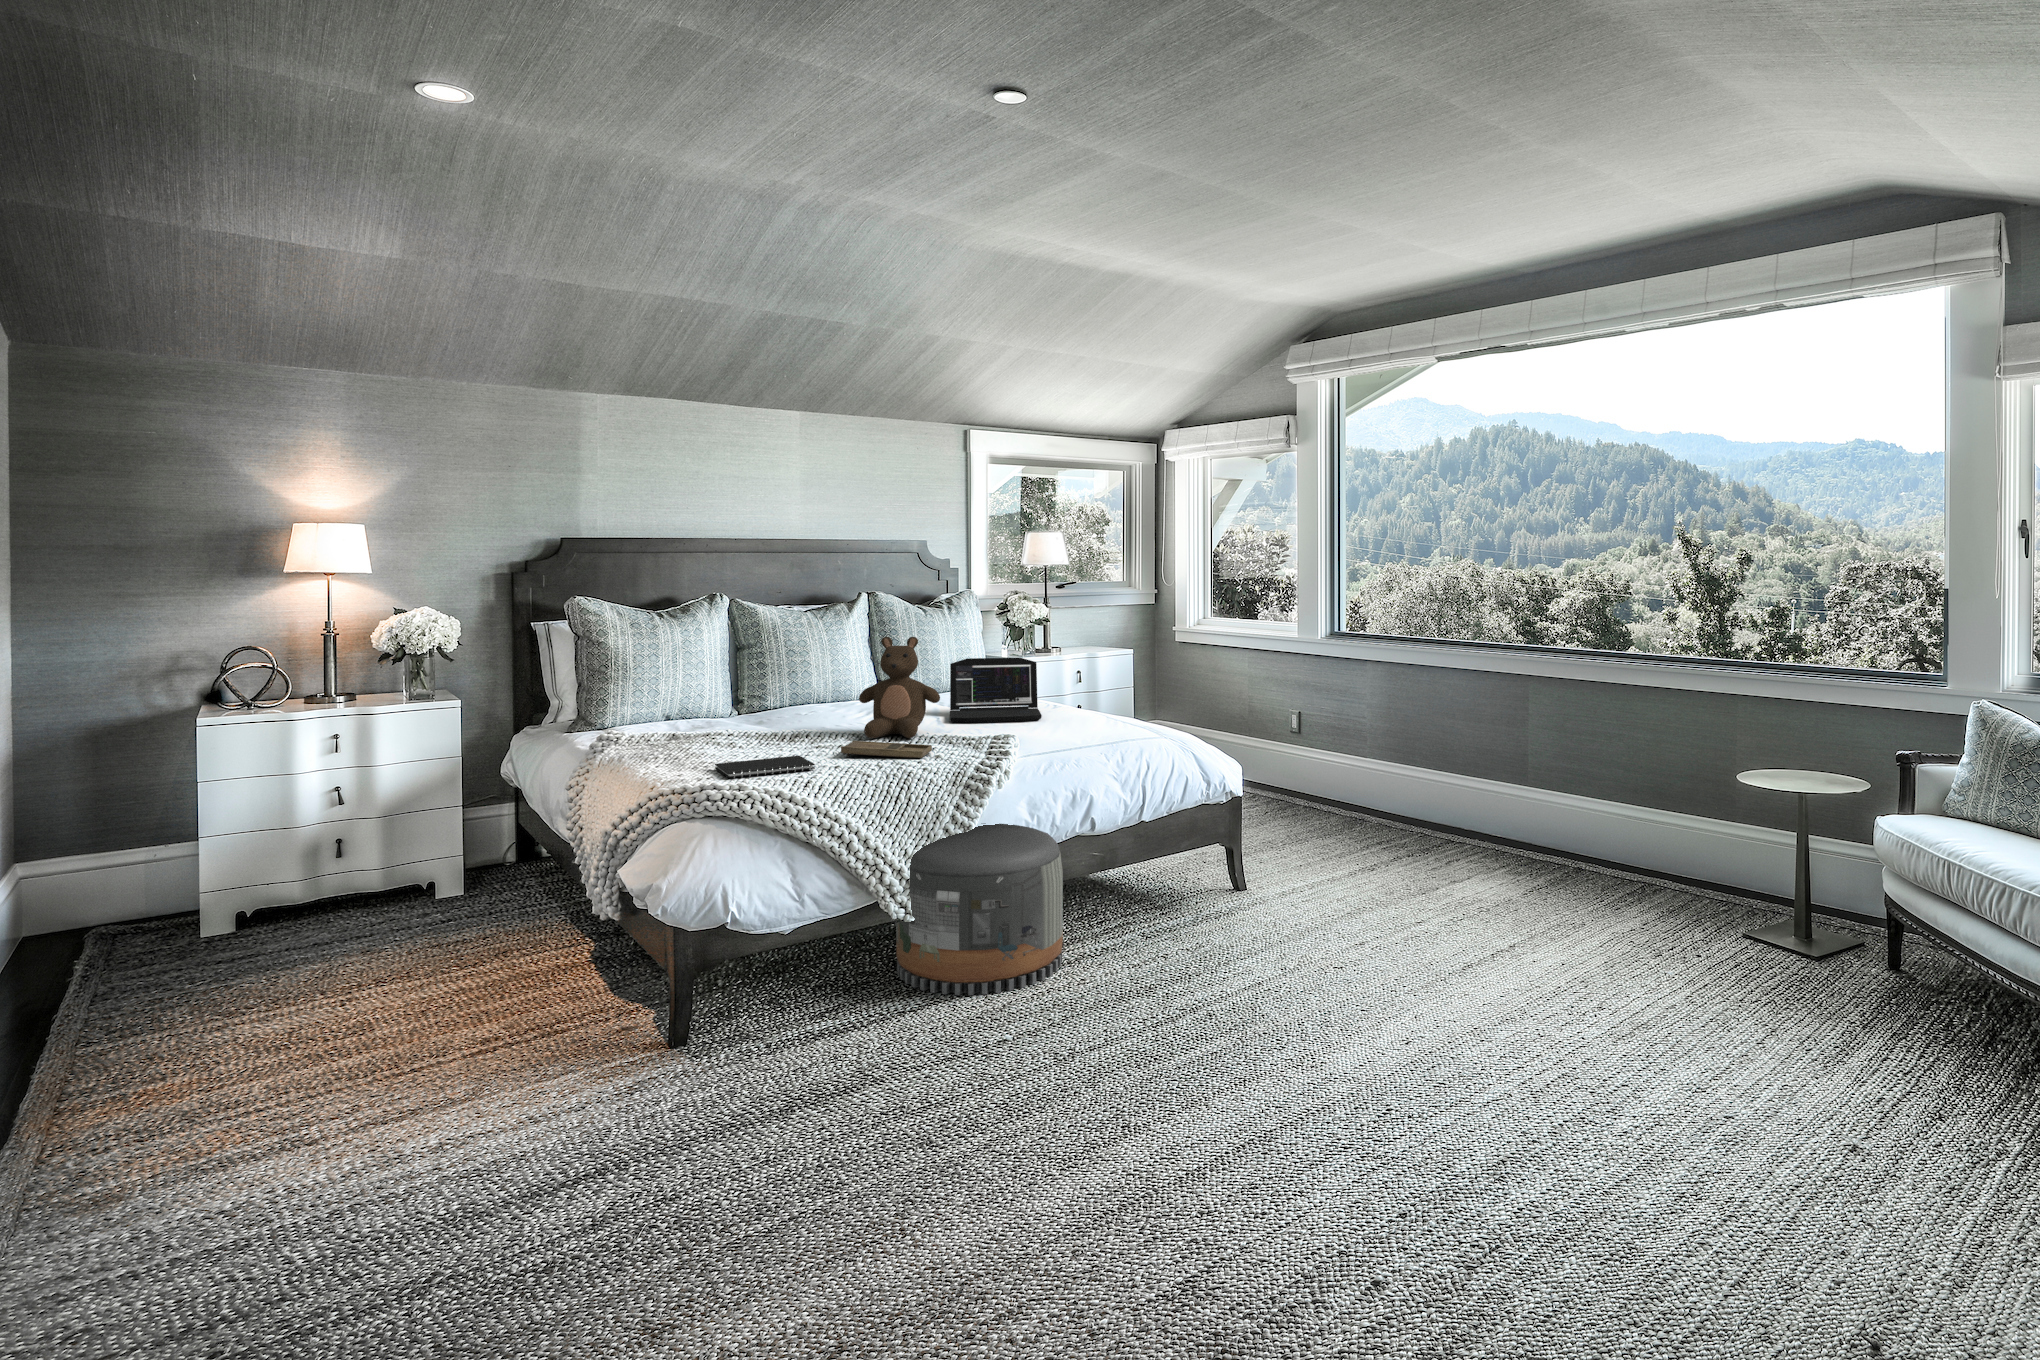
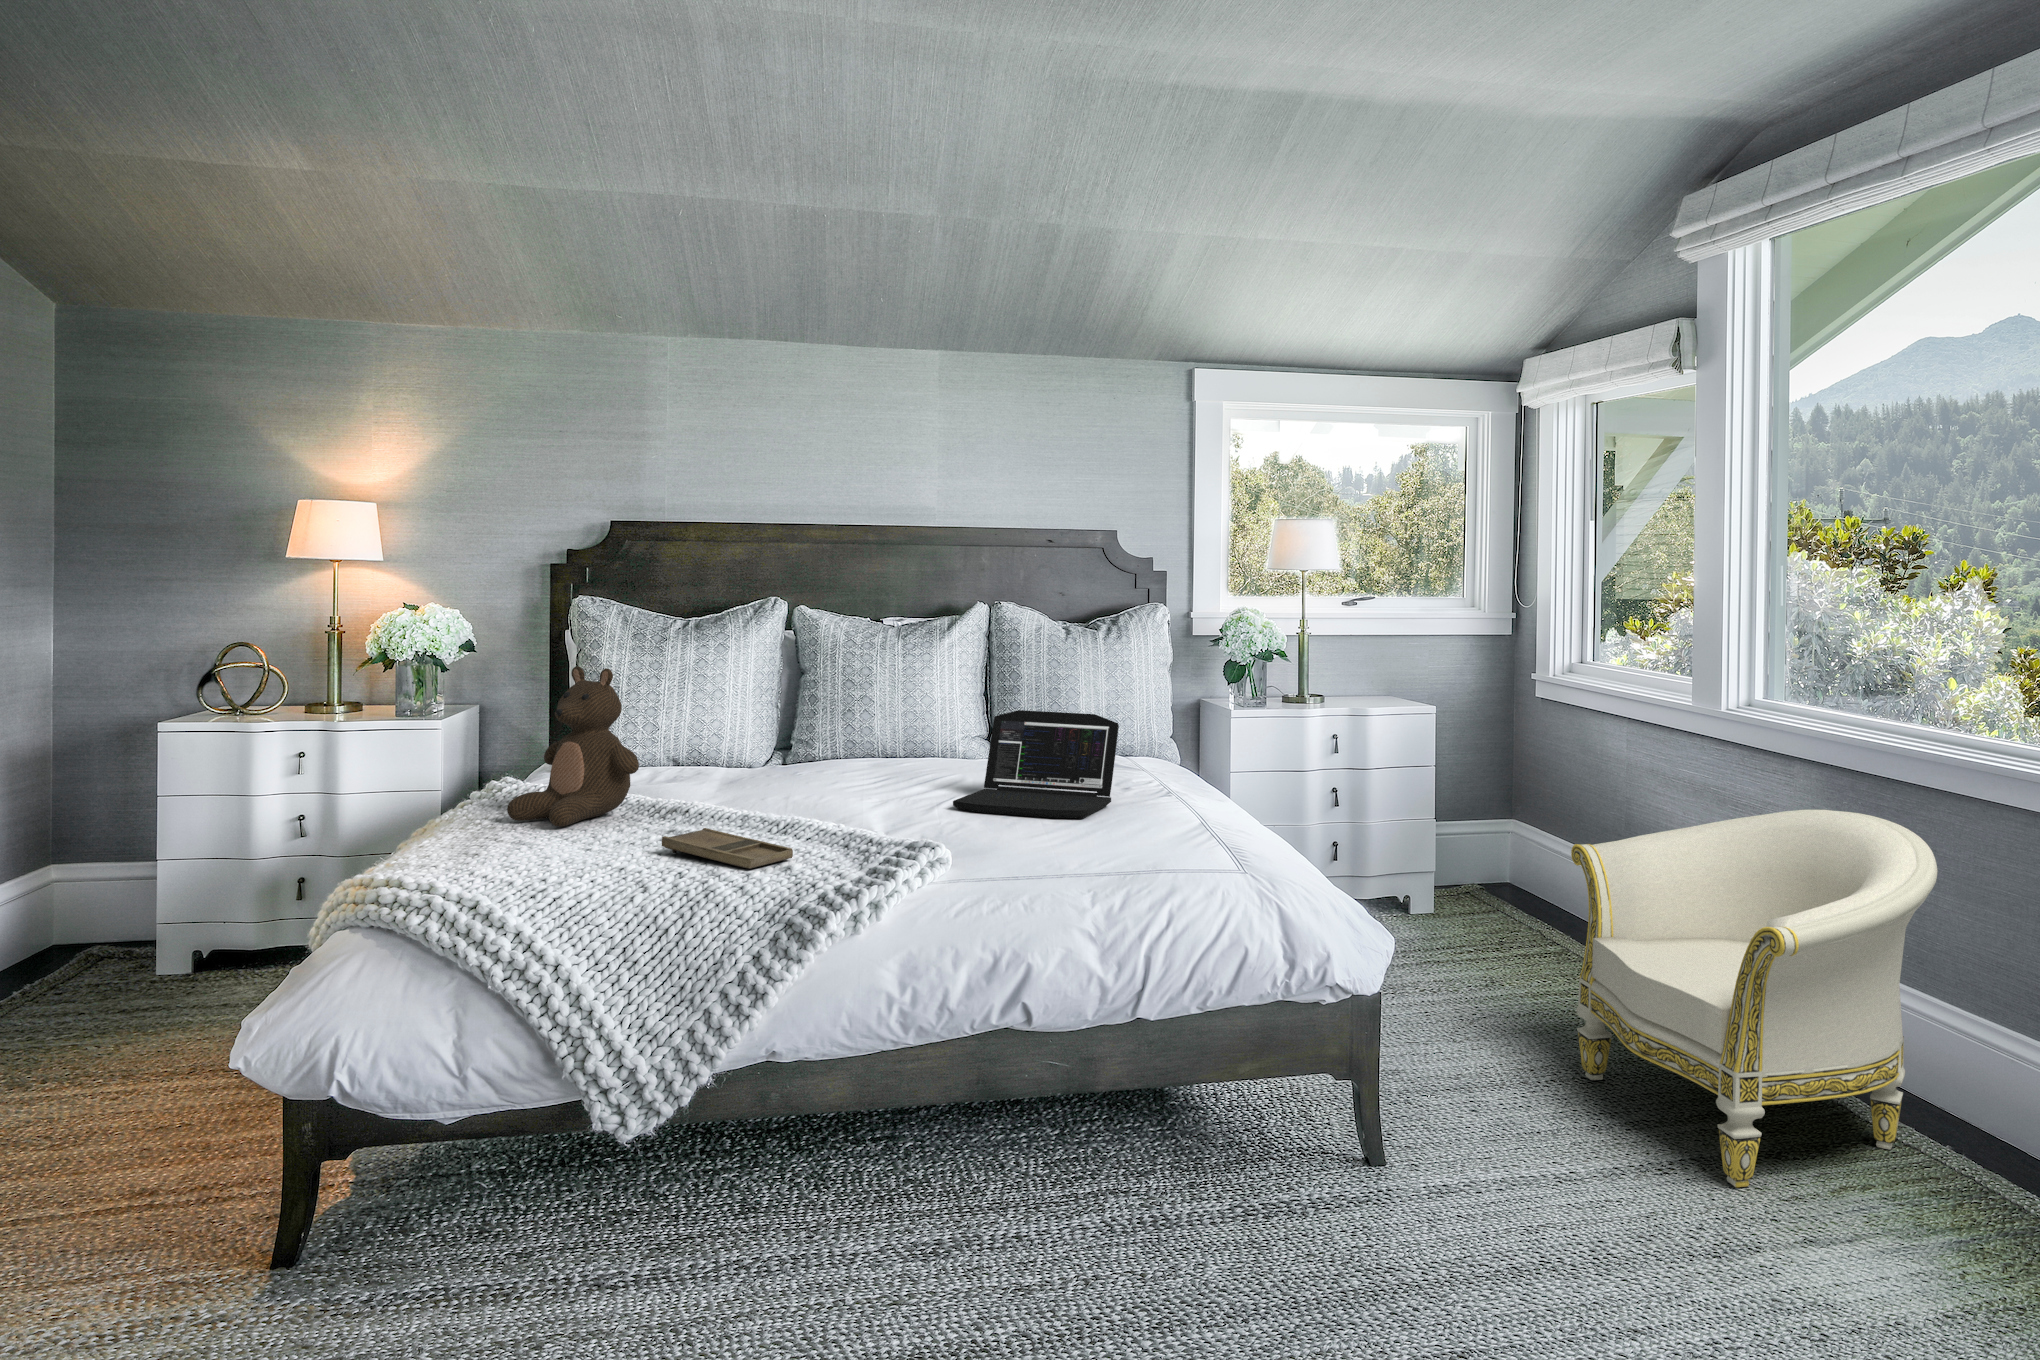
stuffed bear: present [859,637,940,738] -> present [507,666,639,827]
armchair: none [1286,681,1481,866] -> present [1571,810,1938,1187]
notebook: present [715,756,815,778] -> none [441,844,600,872]
pouf: present [896,823,1063,995] -> none [637,986,920,1291]

